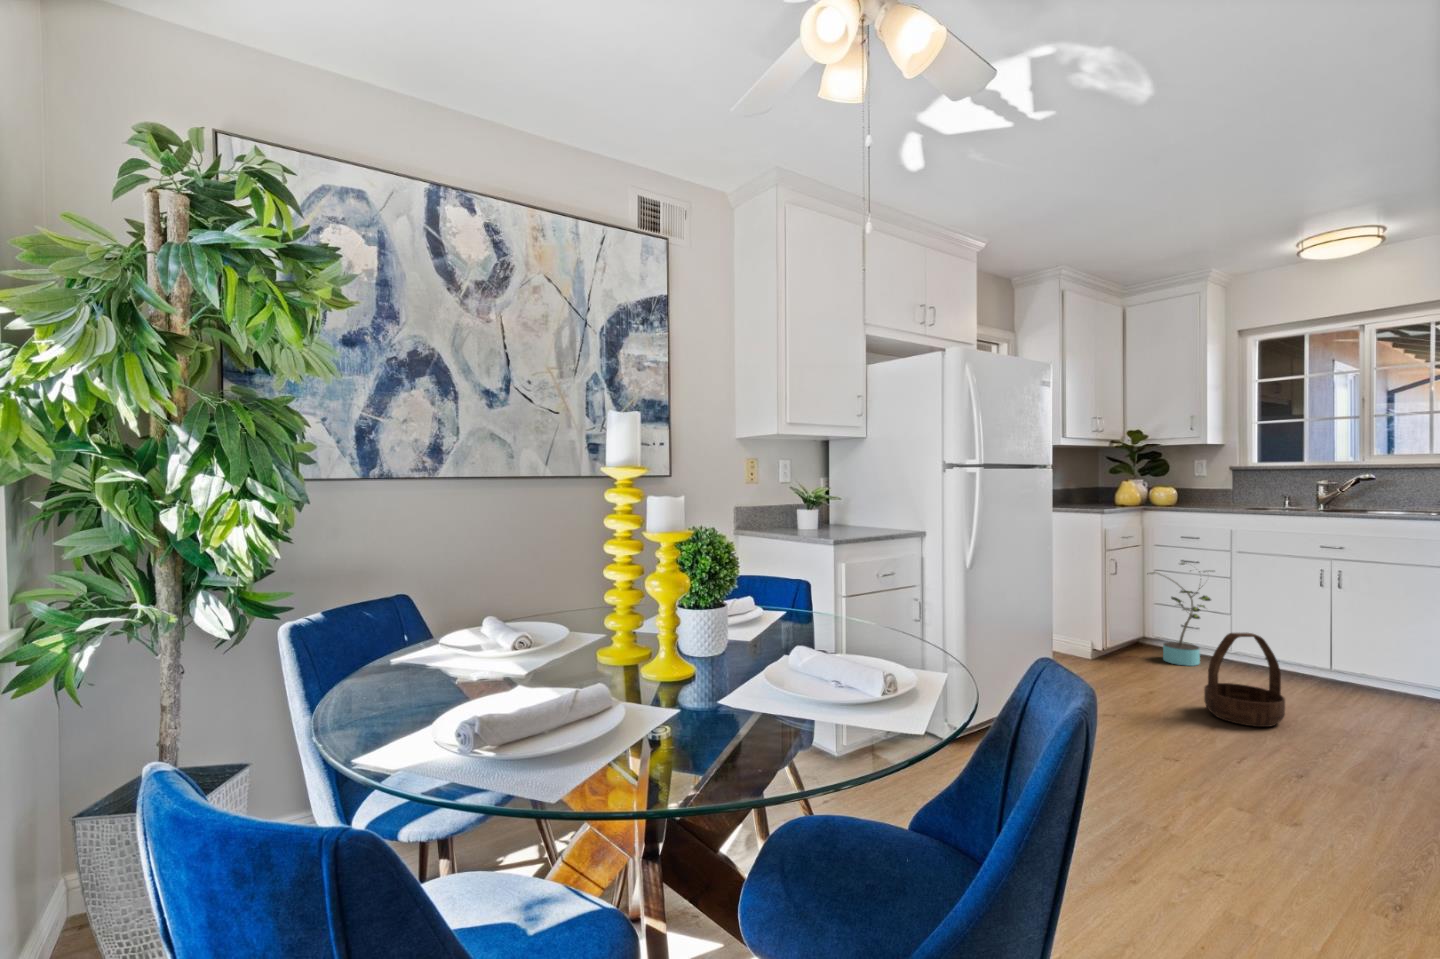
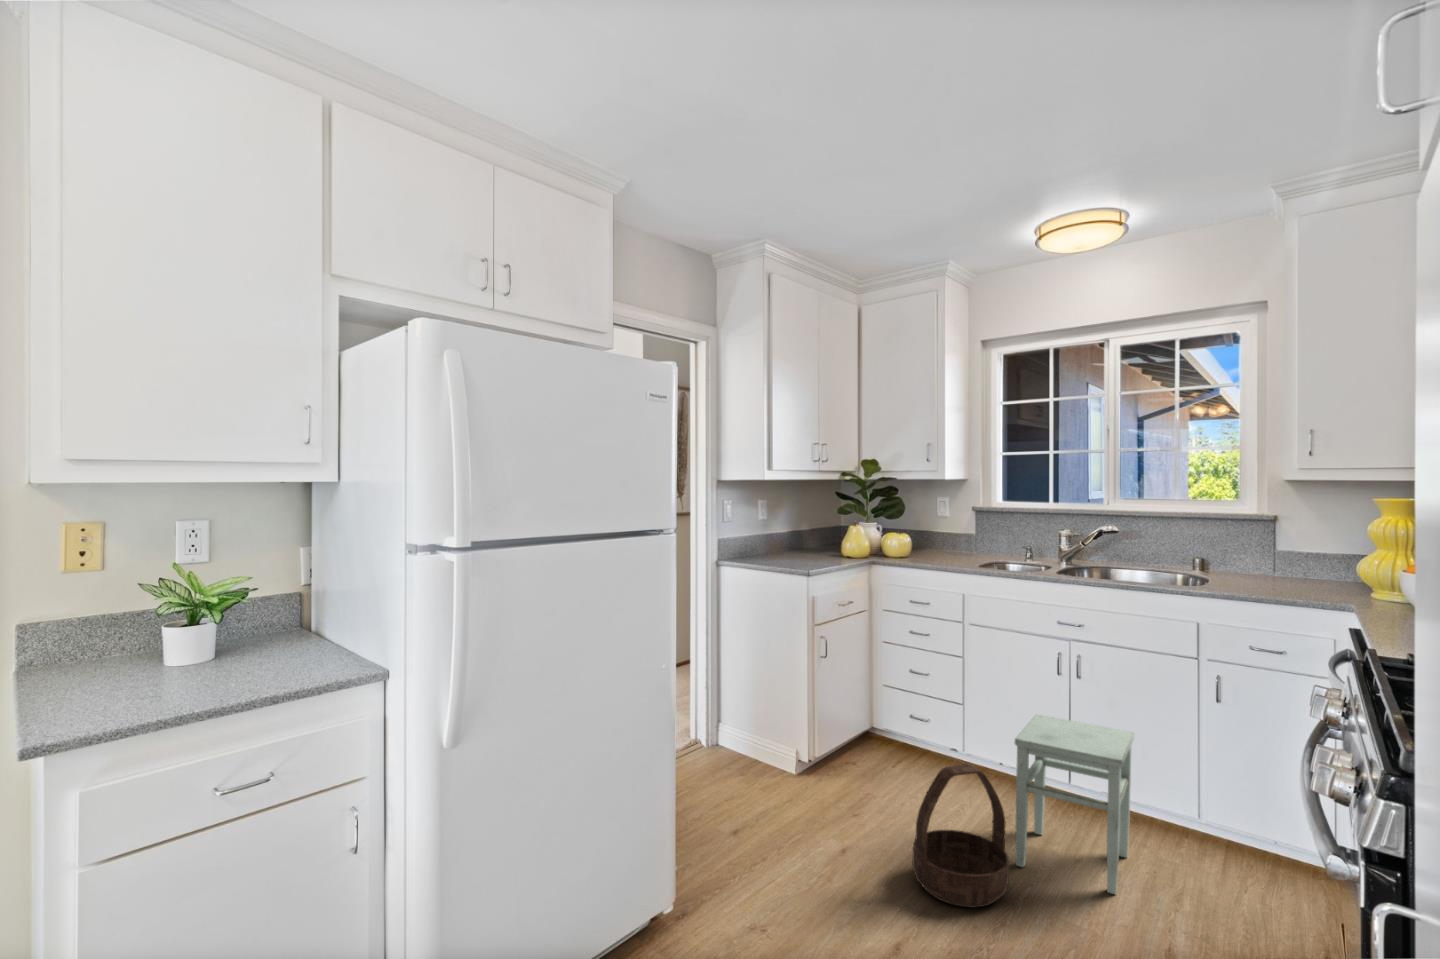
potted plant: present [1150,562,1211,666] -> none [870,635,948,775]
stool: none [1286,610,1392,730] -> present [1015,715,1134,894]

